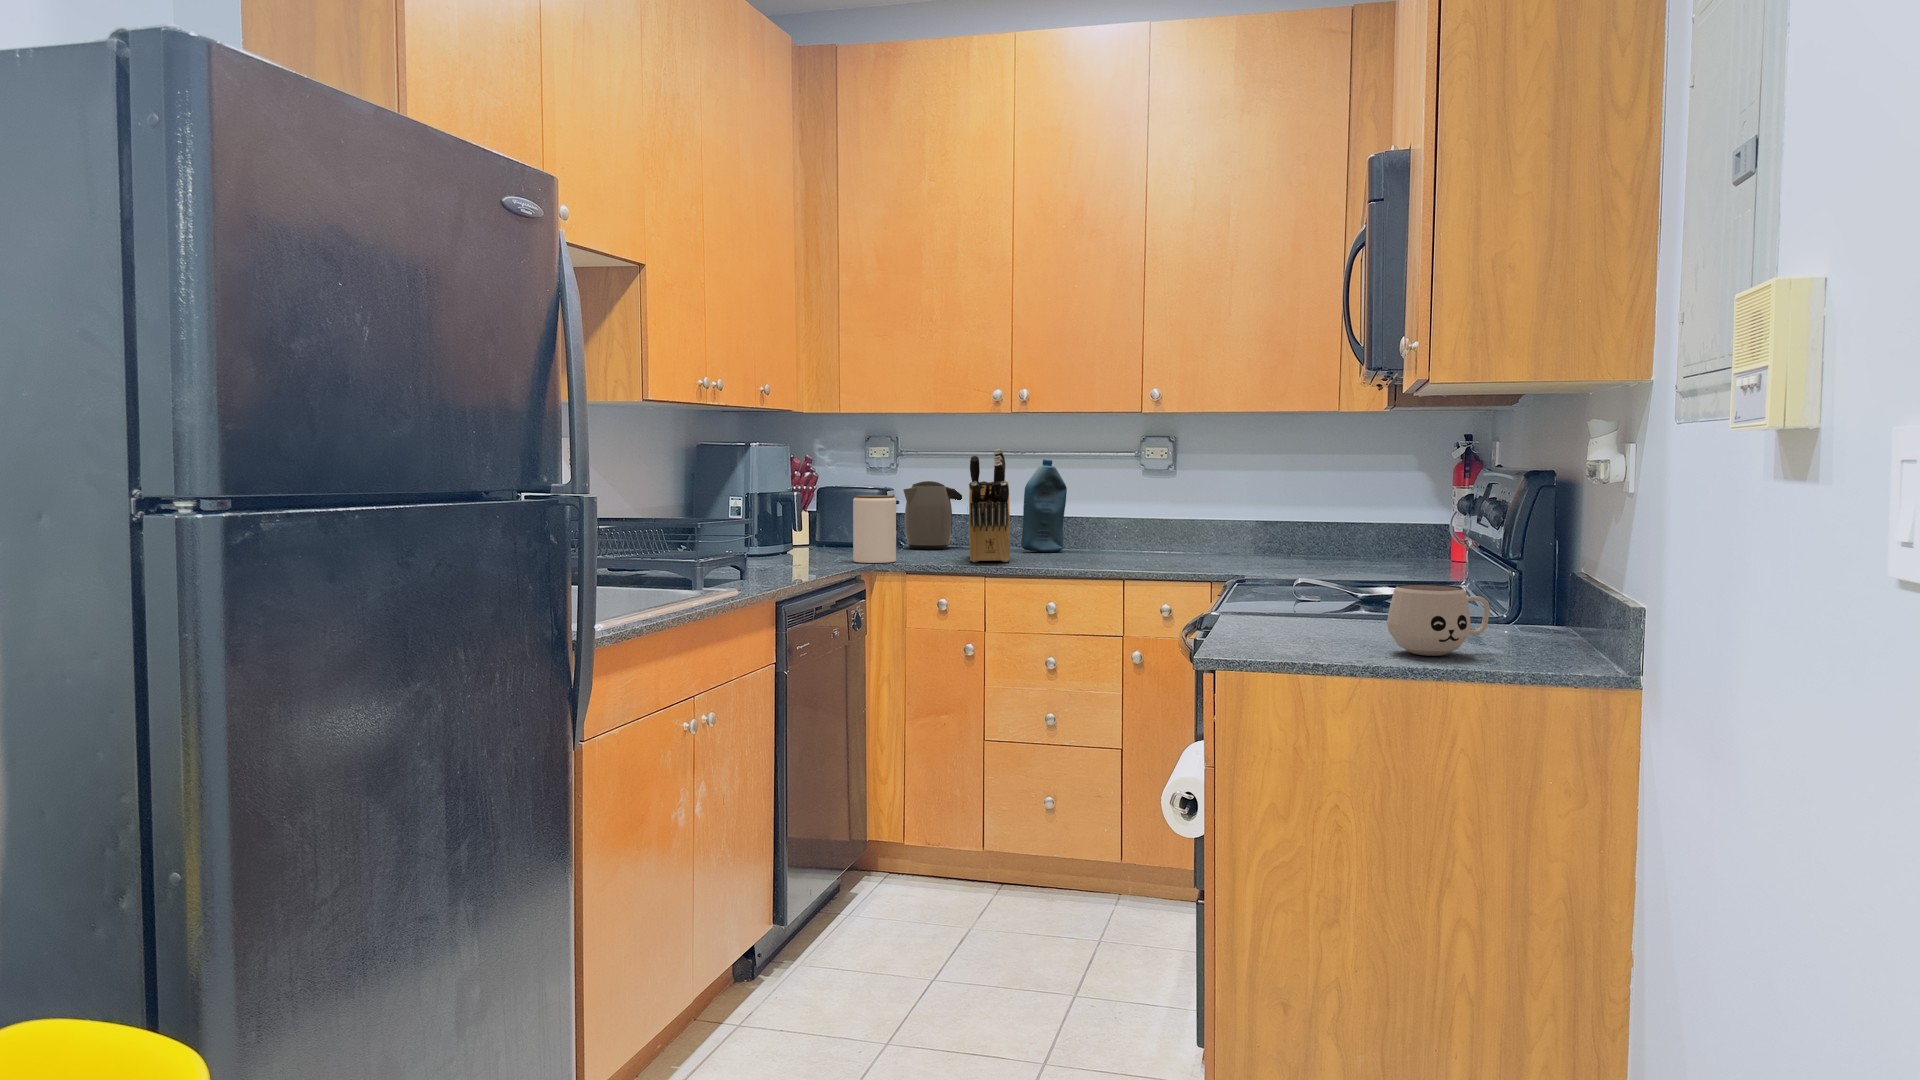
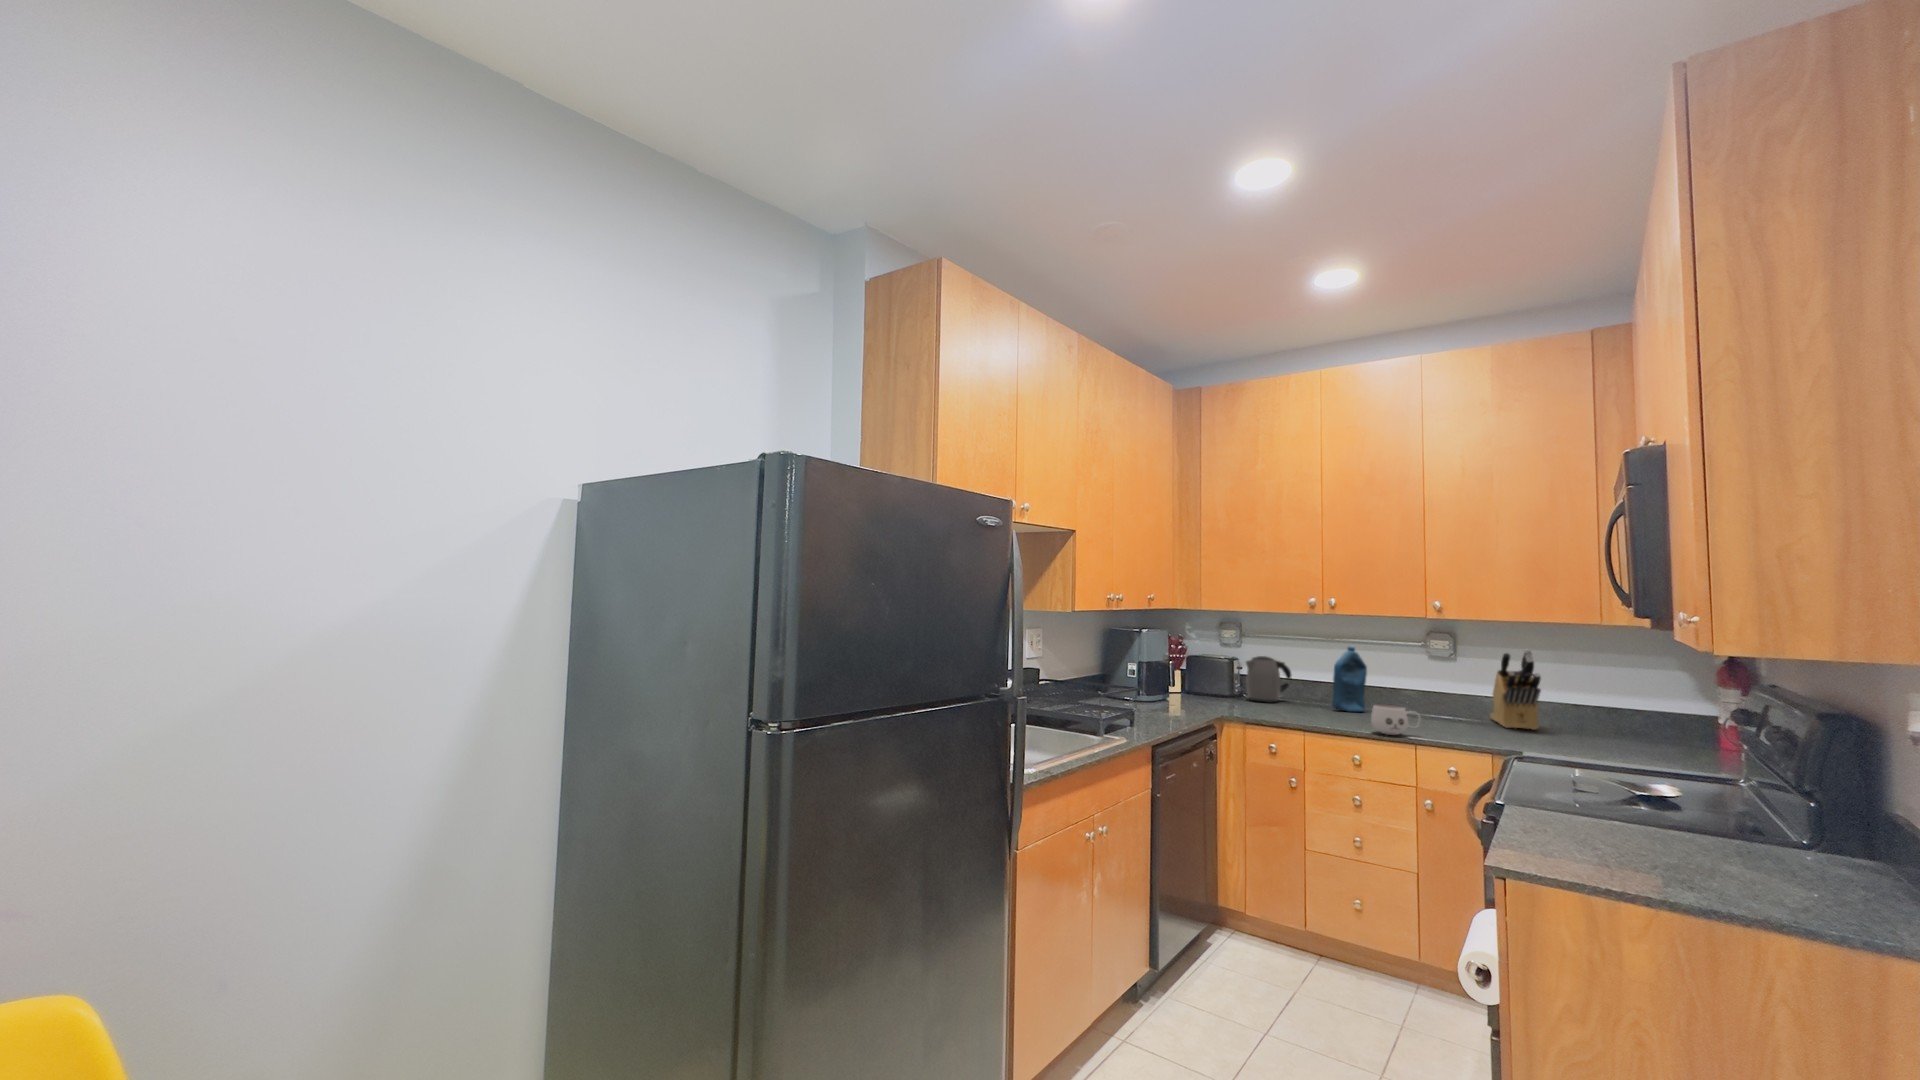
knife block: present [969,449,1010,562] -> present [1490,649,1541,730]
jar: present [853,495,896,563] -> none [1209,668,1239,715]
mug: present [1387,584,1490,656] -> present [1371,704,1421,735]

